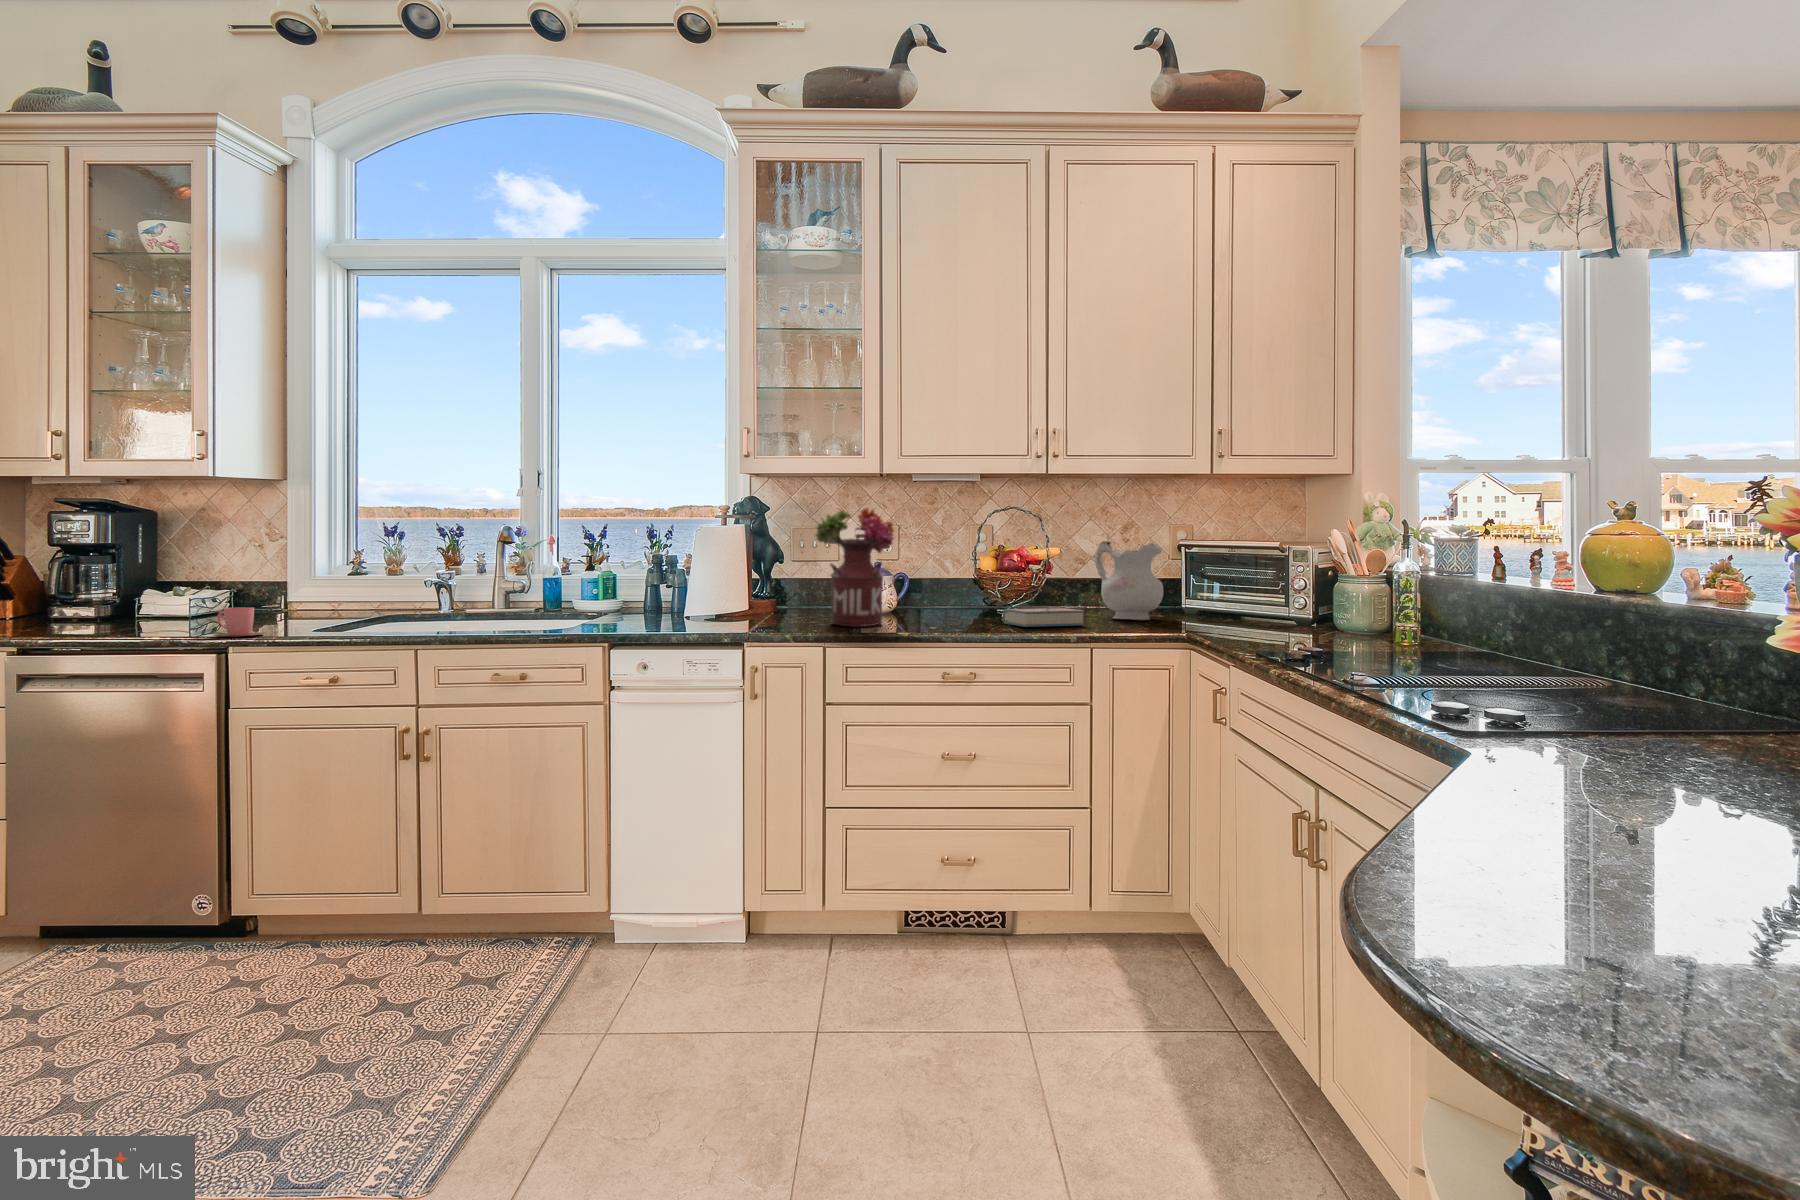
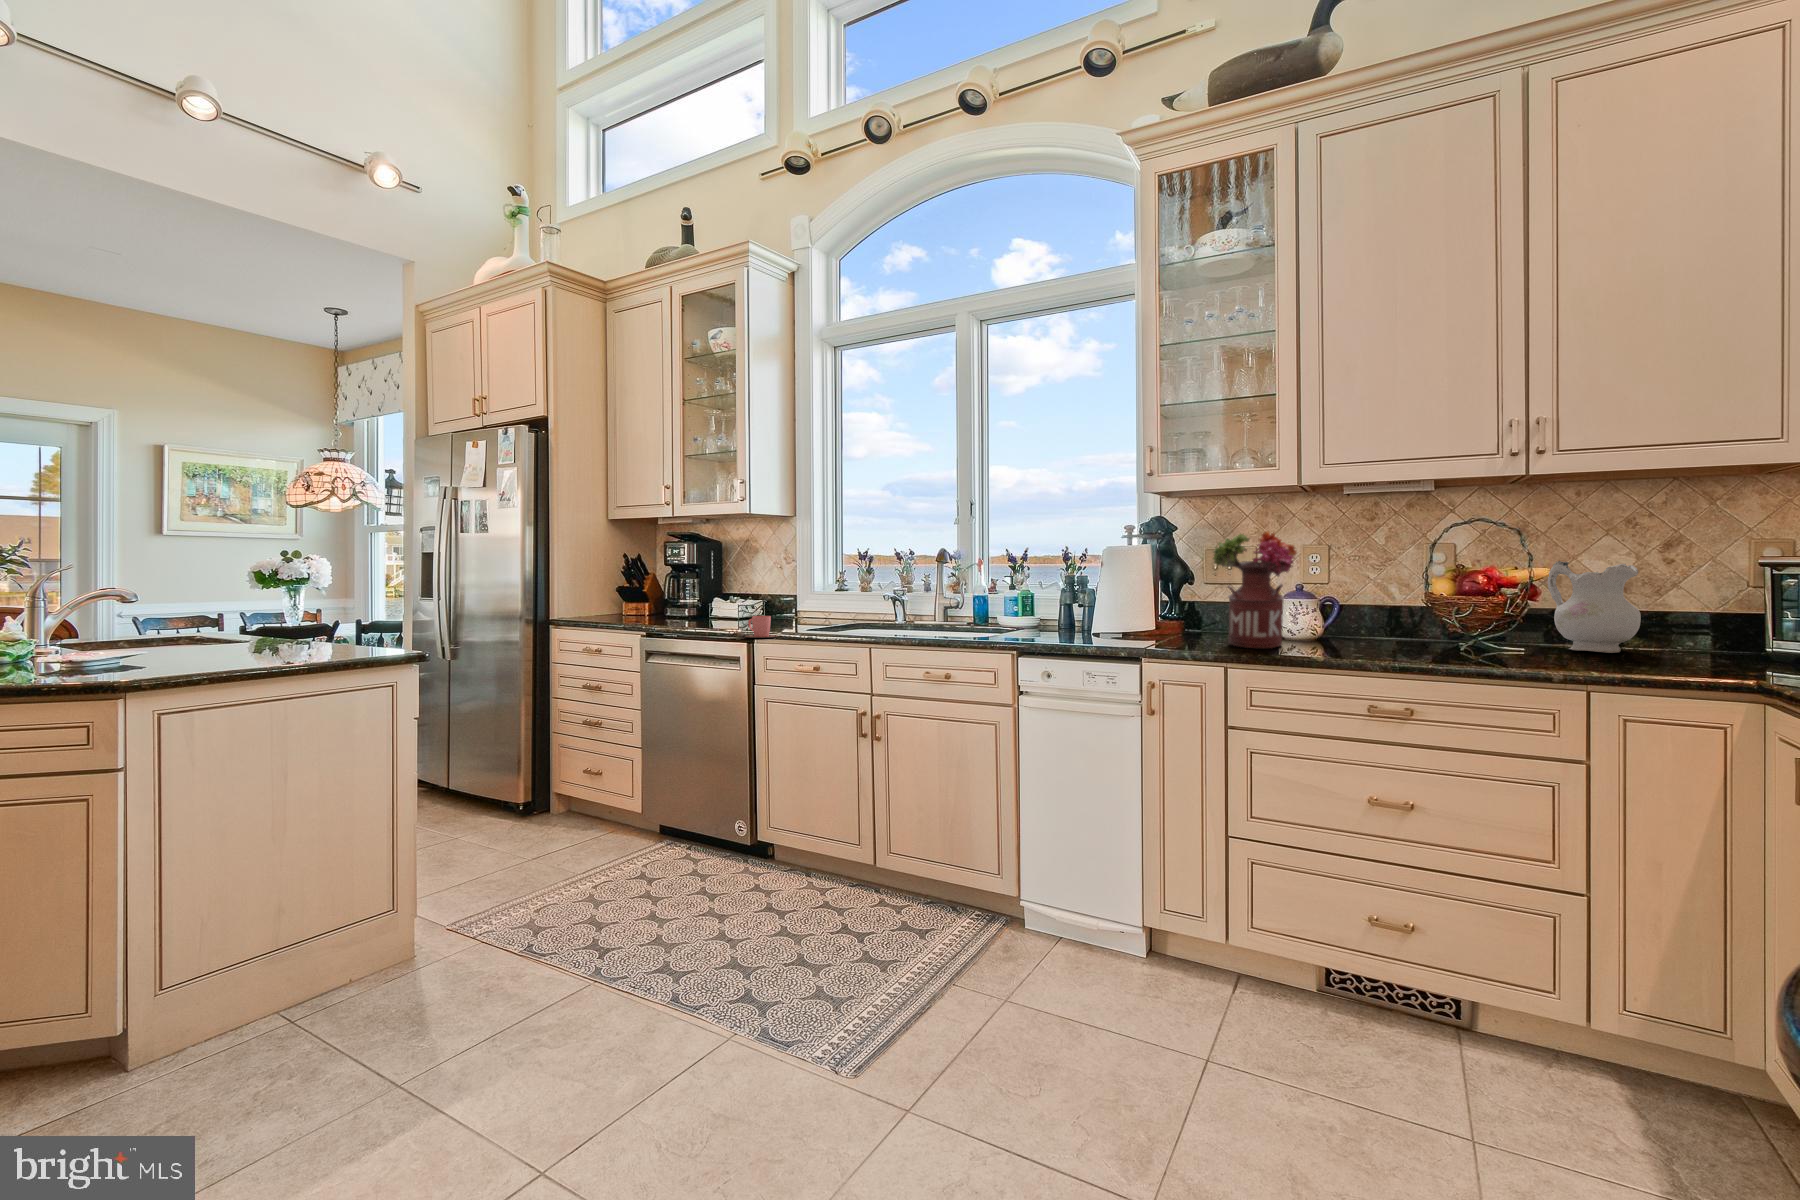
hardback book: present [1003,608,1085,627] -> none [1422,635,1523,656]

